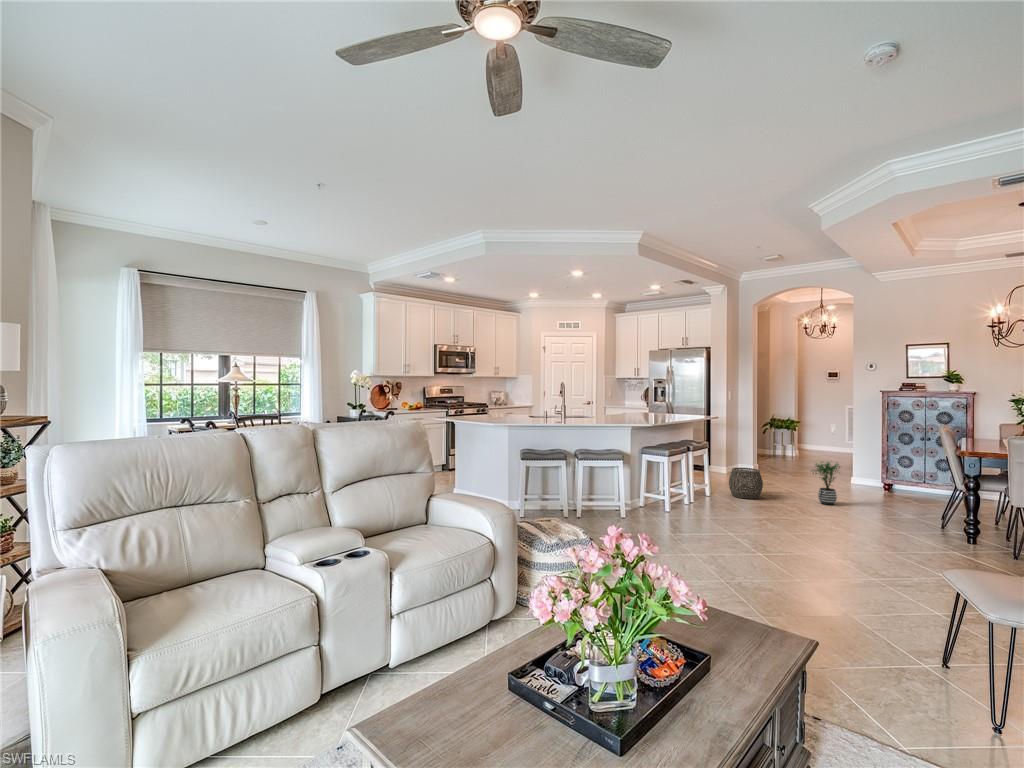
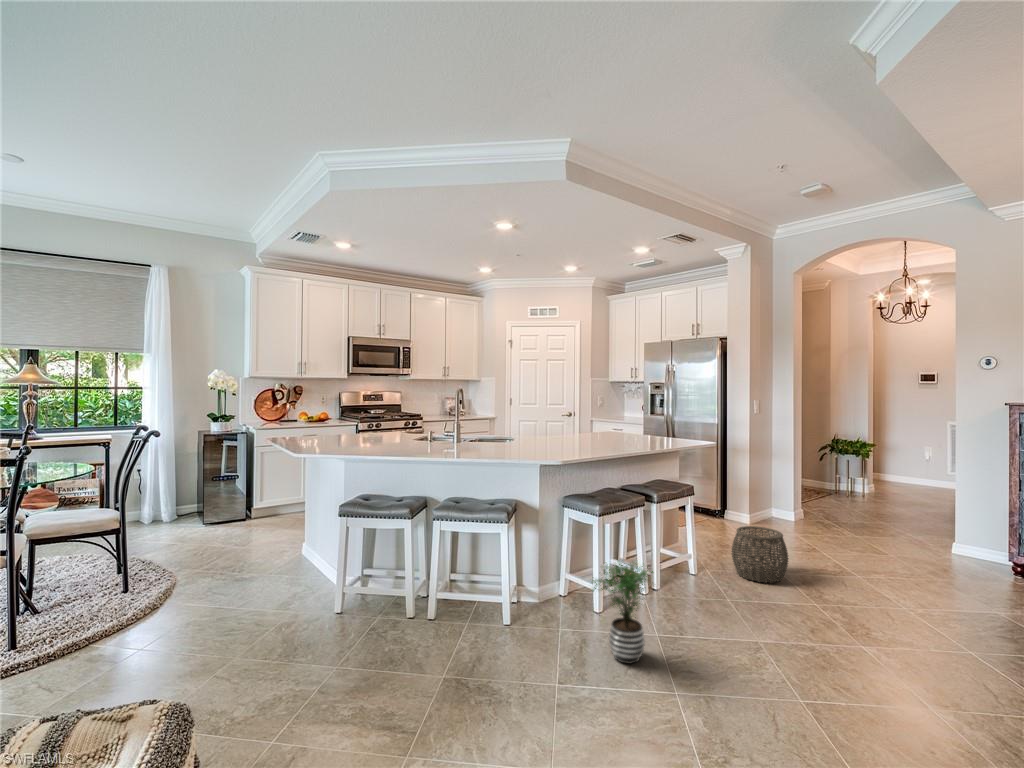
potted plant: present [813,462,840,505] -> present [593,563,653,663]

